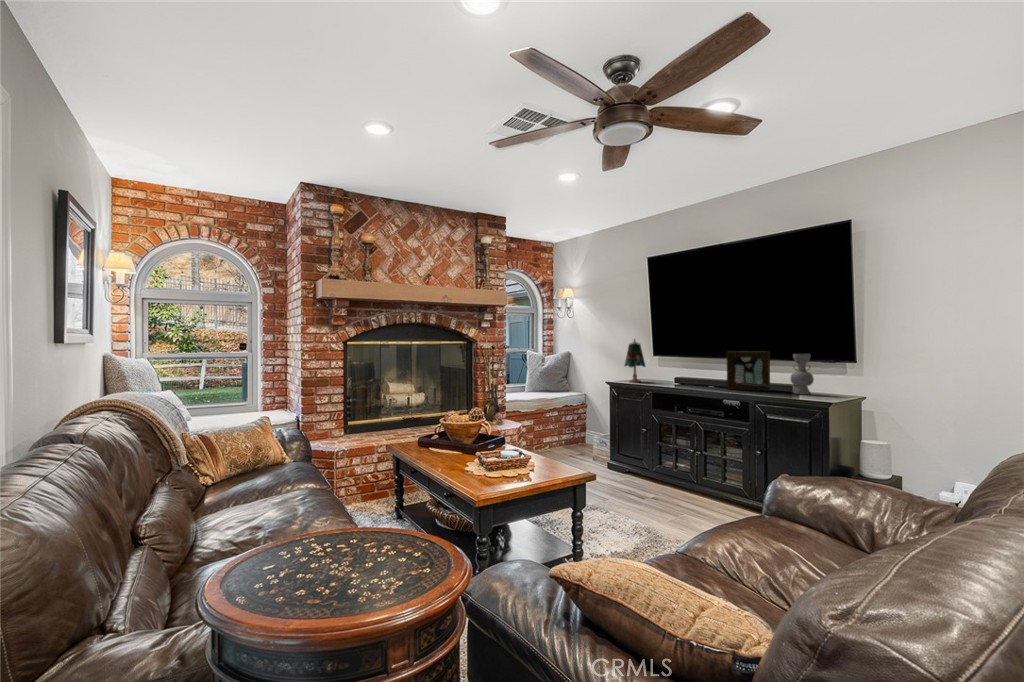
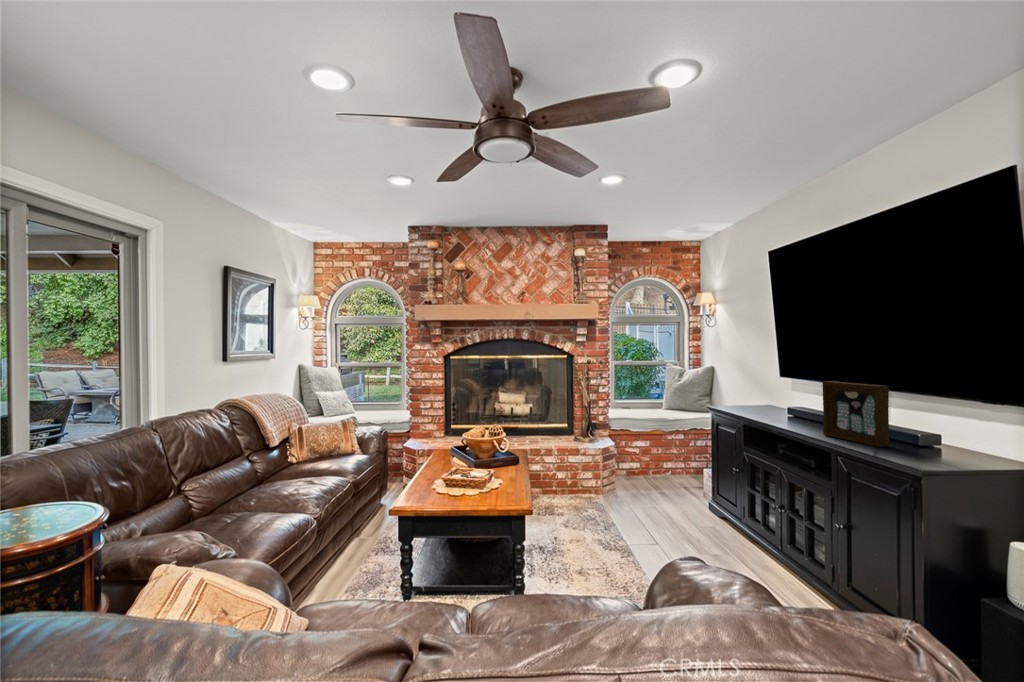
table lamp: present [625,339,645,382] -> none [725,357,750,411]
decorative vase: present [791,354,814,395] -> none [904,393,949,462]

